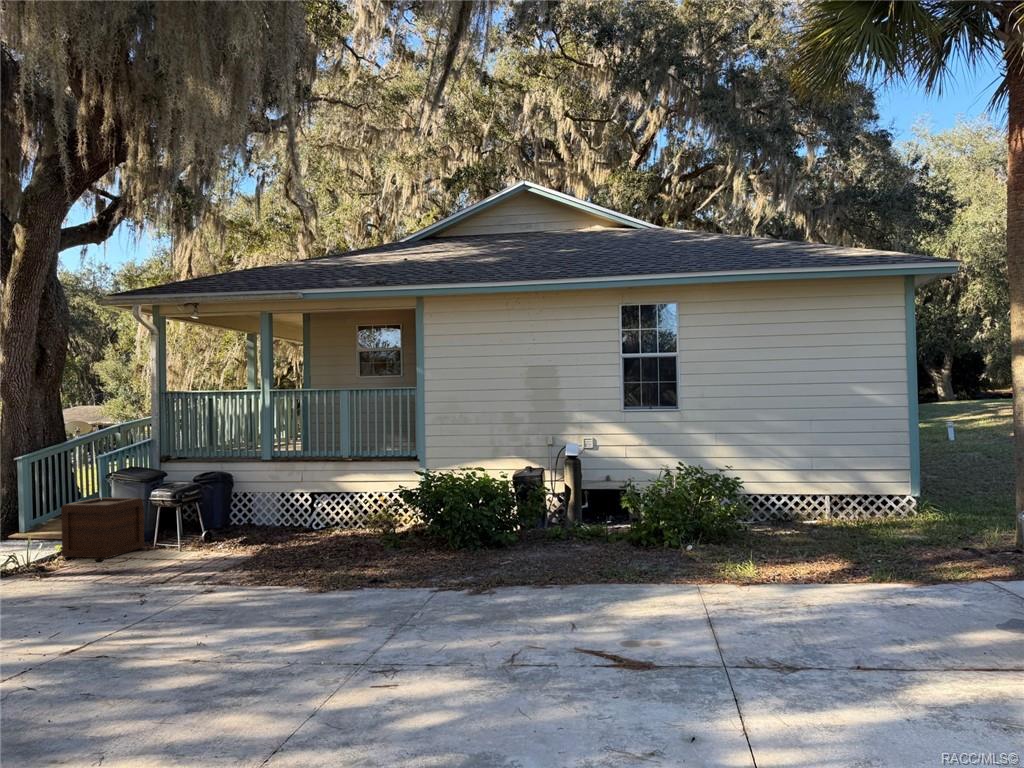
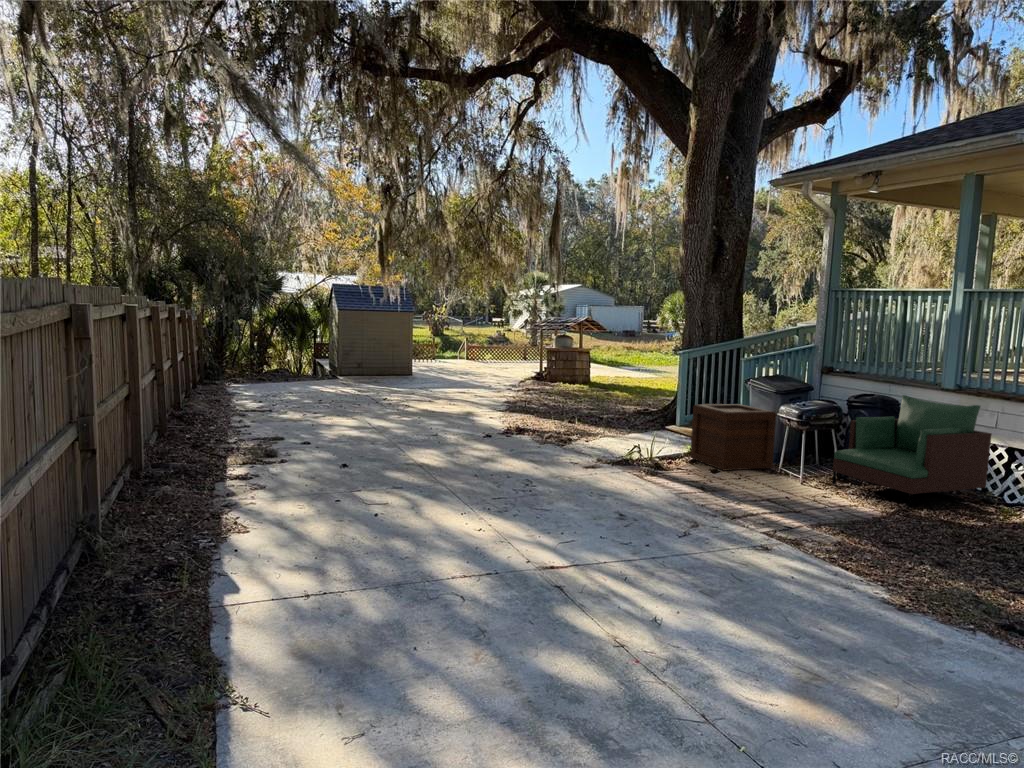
armchair: none [202,469,300,547] -> present [832,395,991,508]

